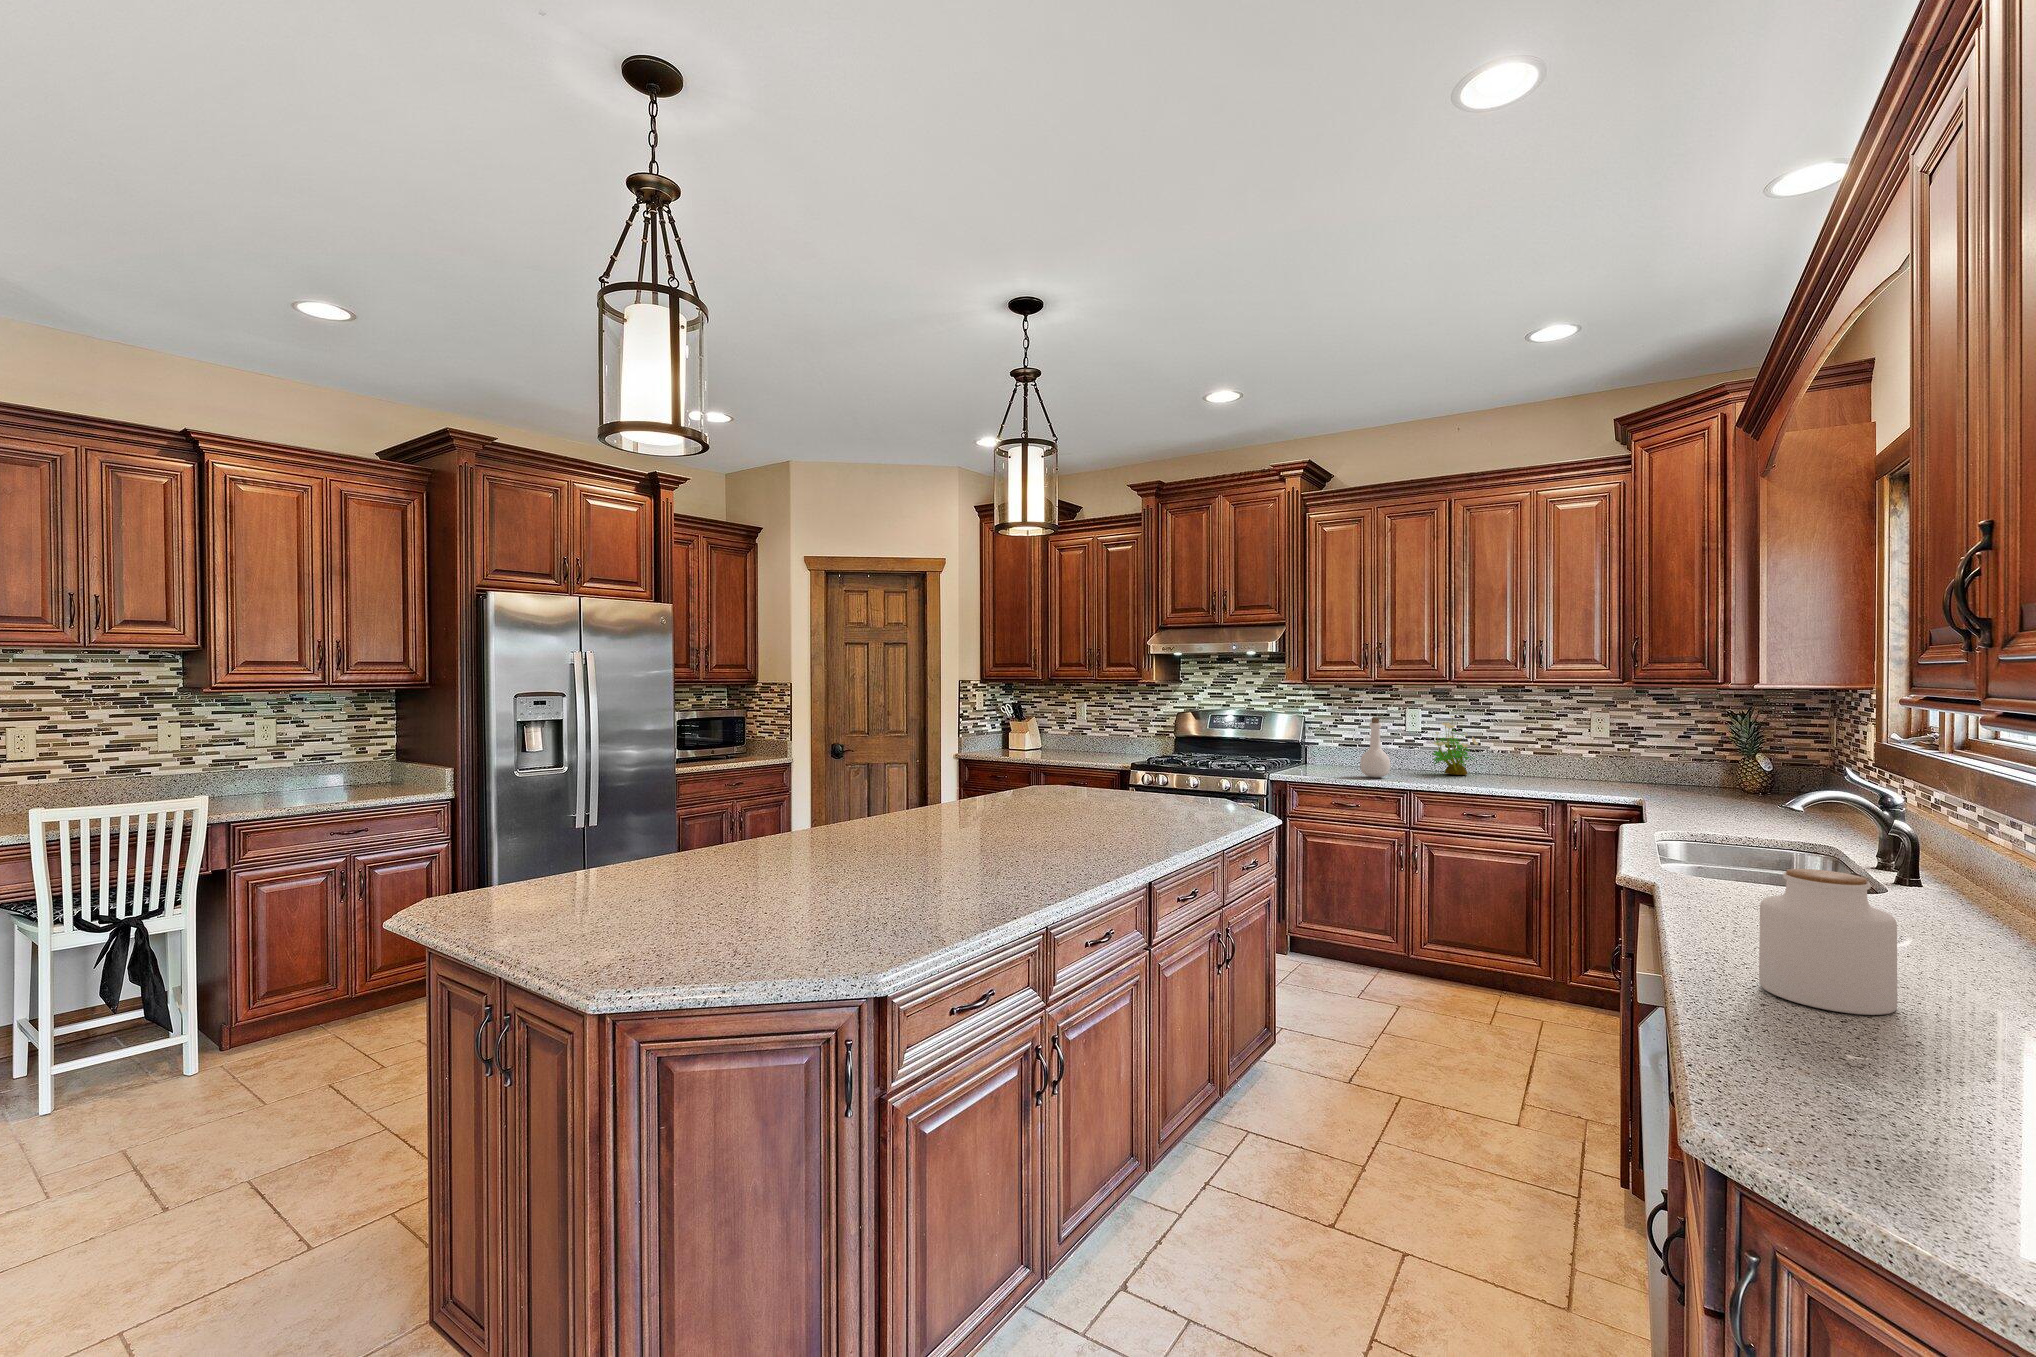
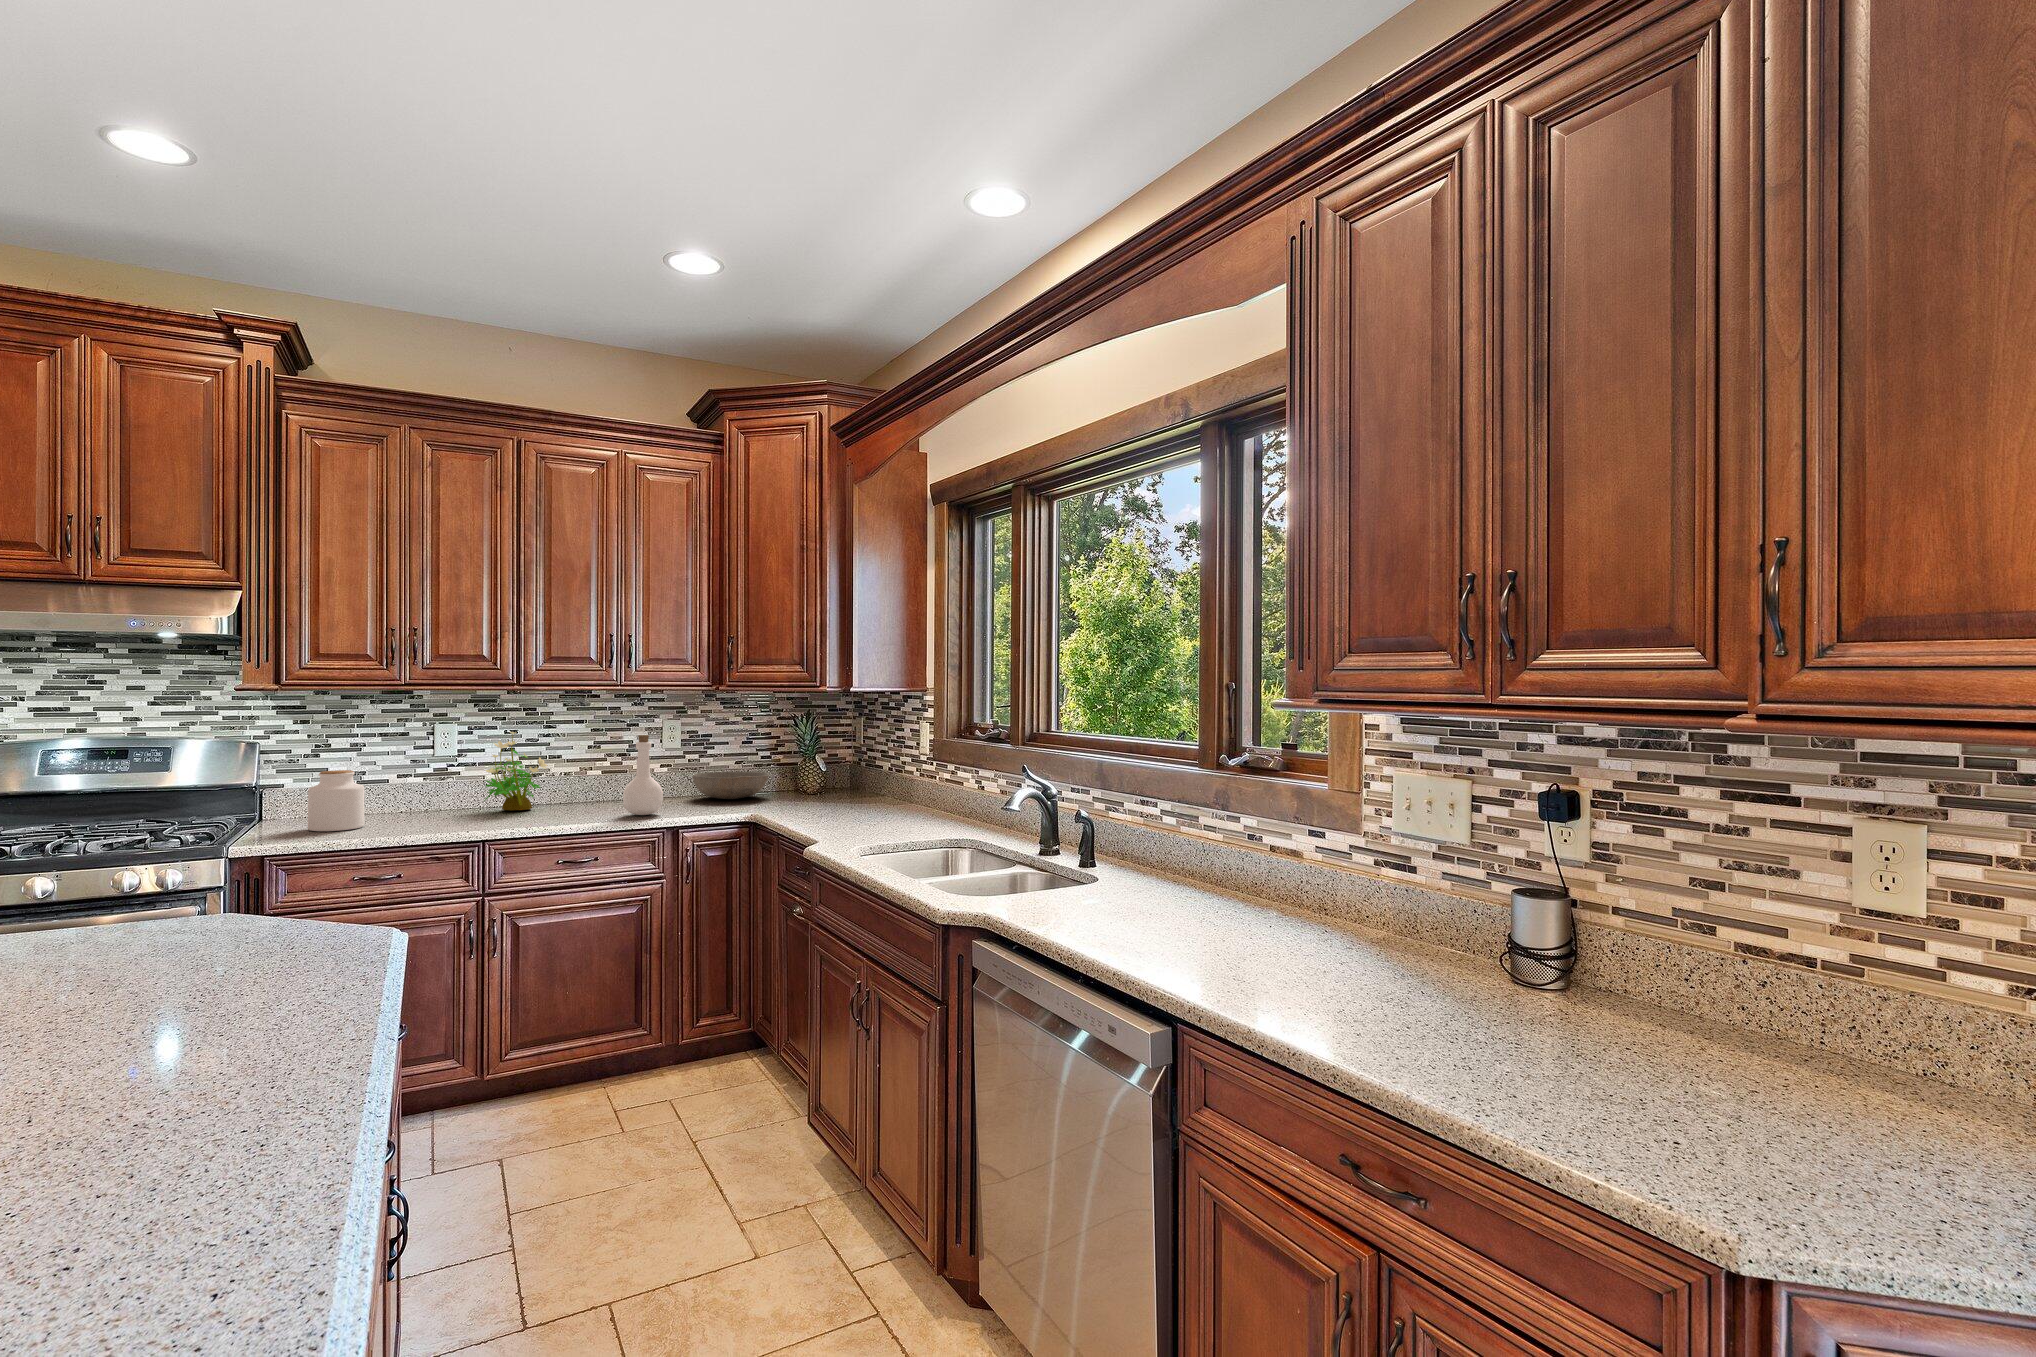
bottle: present [1360,718,1390,777] -> present [623,735,663,815]
bowl: none [1612,762,1695,787] -> present [693,772,769,799]
jar: present [1759,869,1897,1015] -> present [308,770,364,831]

